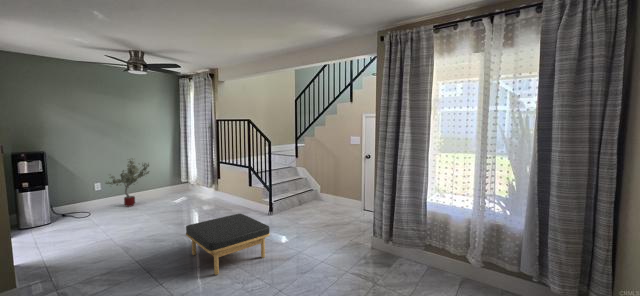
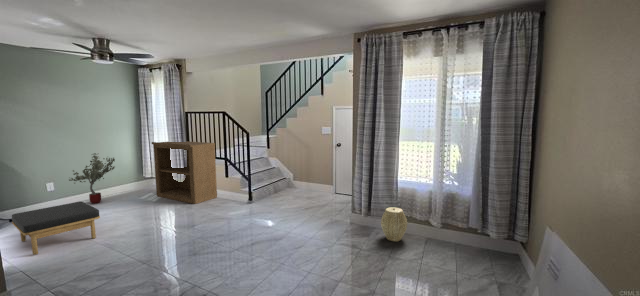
bookshelf: none [182,148,241,213] -> present [152,141,217,204]
ottoman: present [186,214,270,275] -> present [12,202,100,255]
woven basket: none [404,235,437,278] -> present [381,207,407,241]

